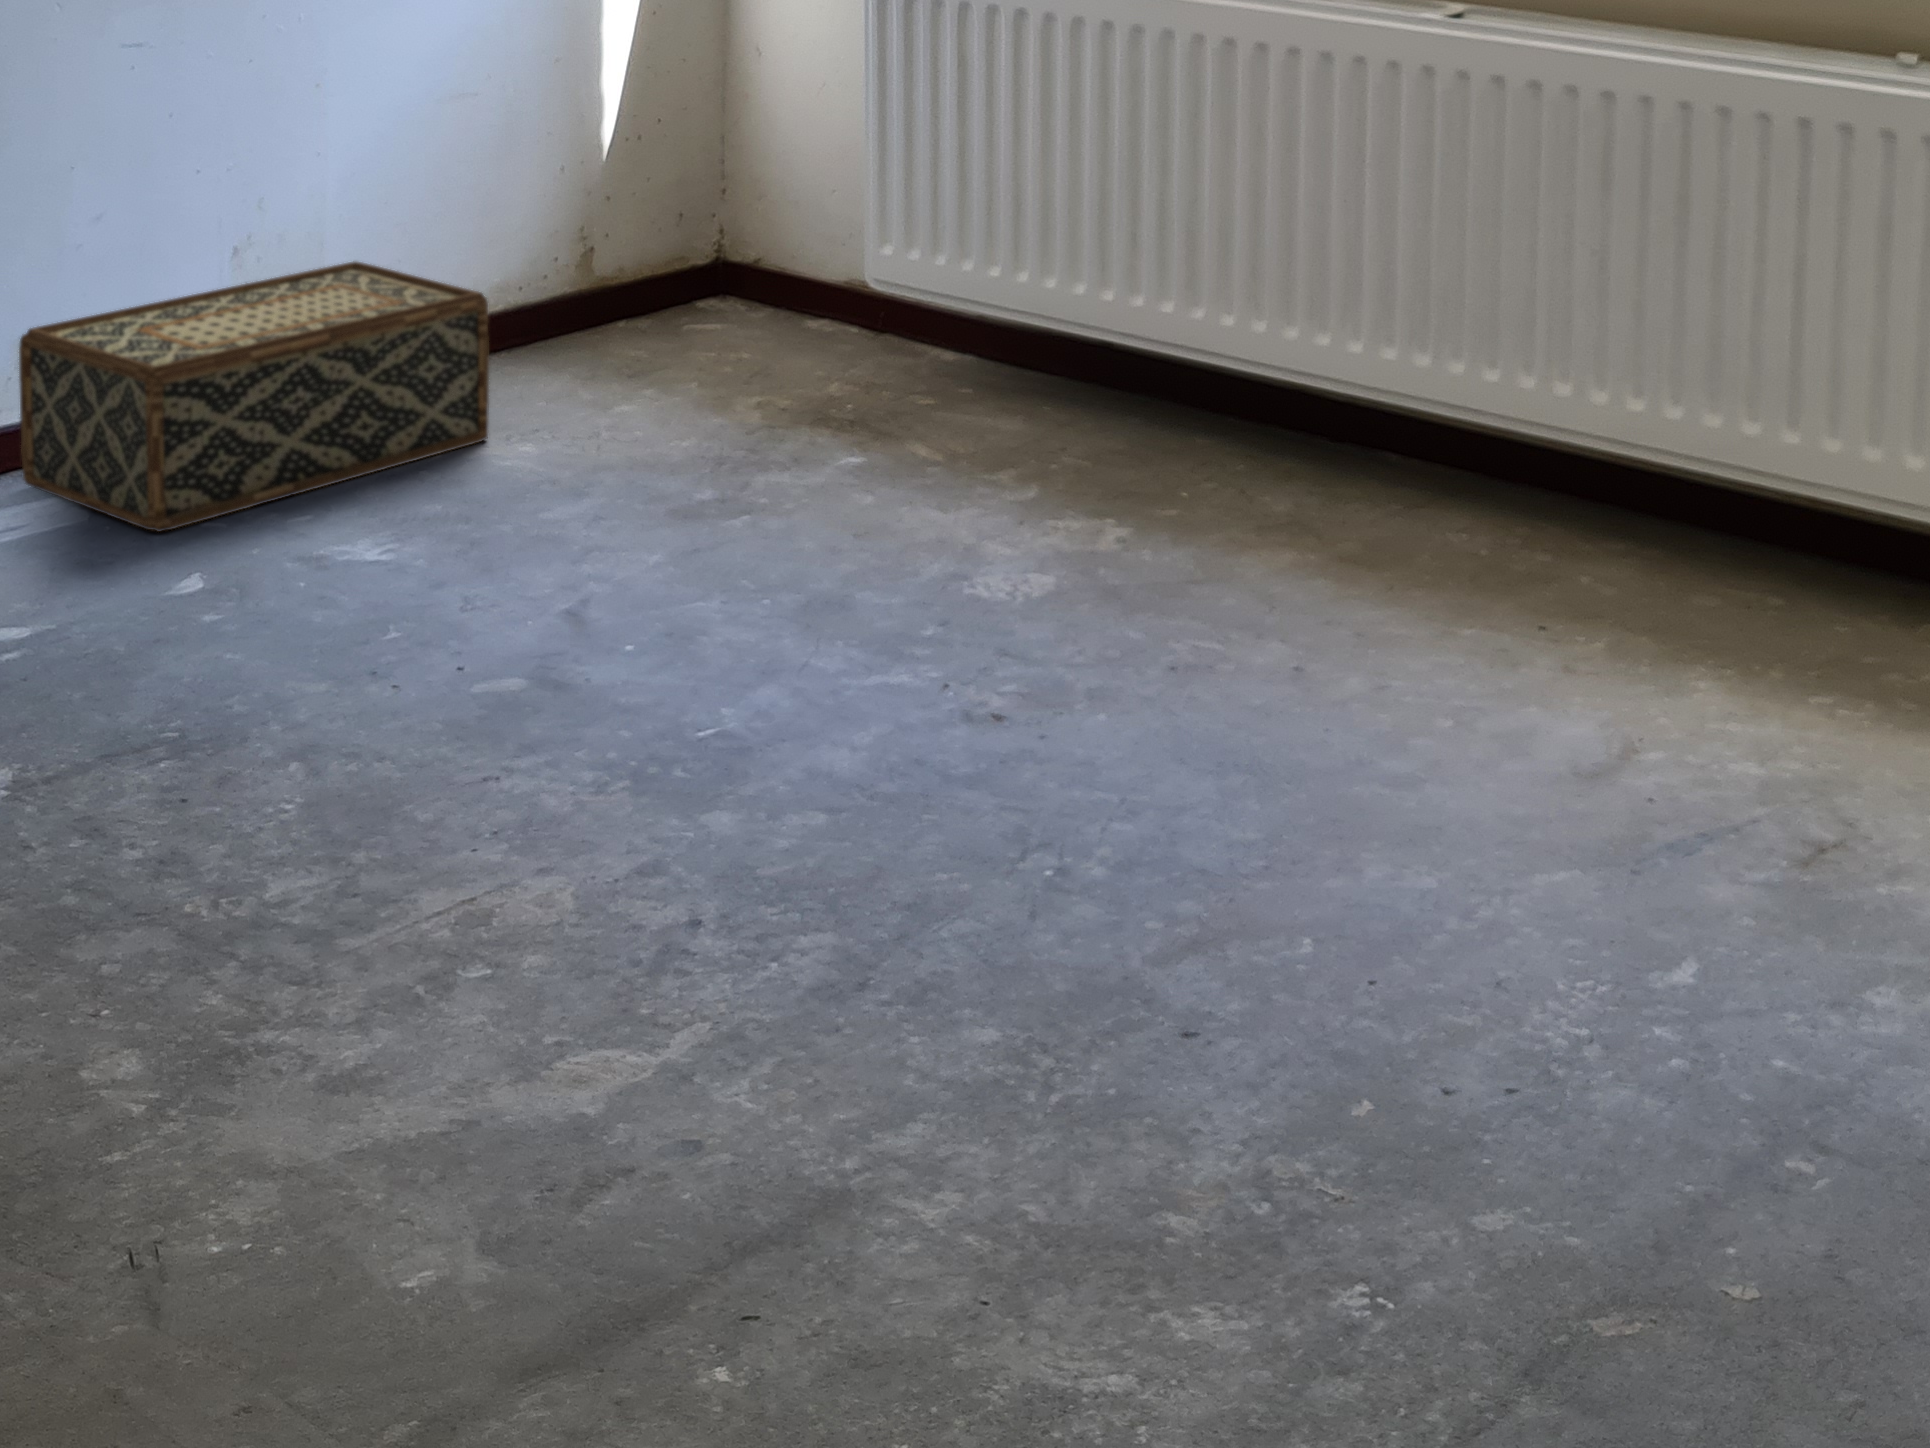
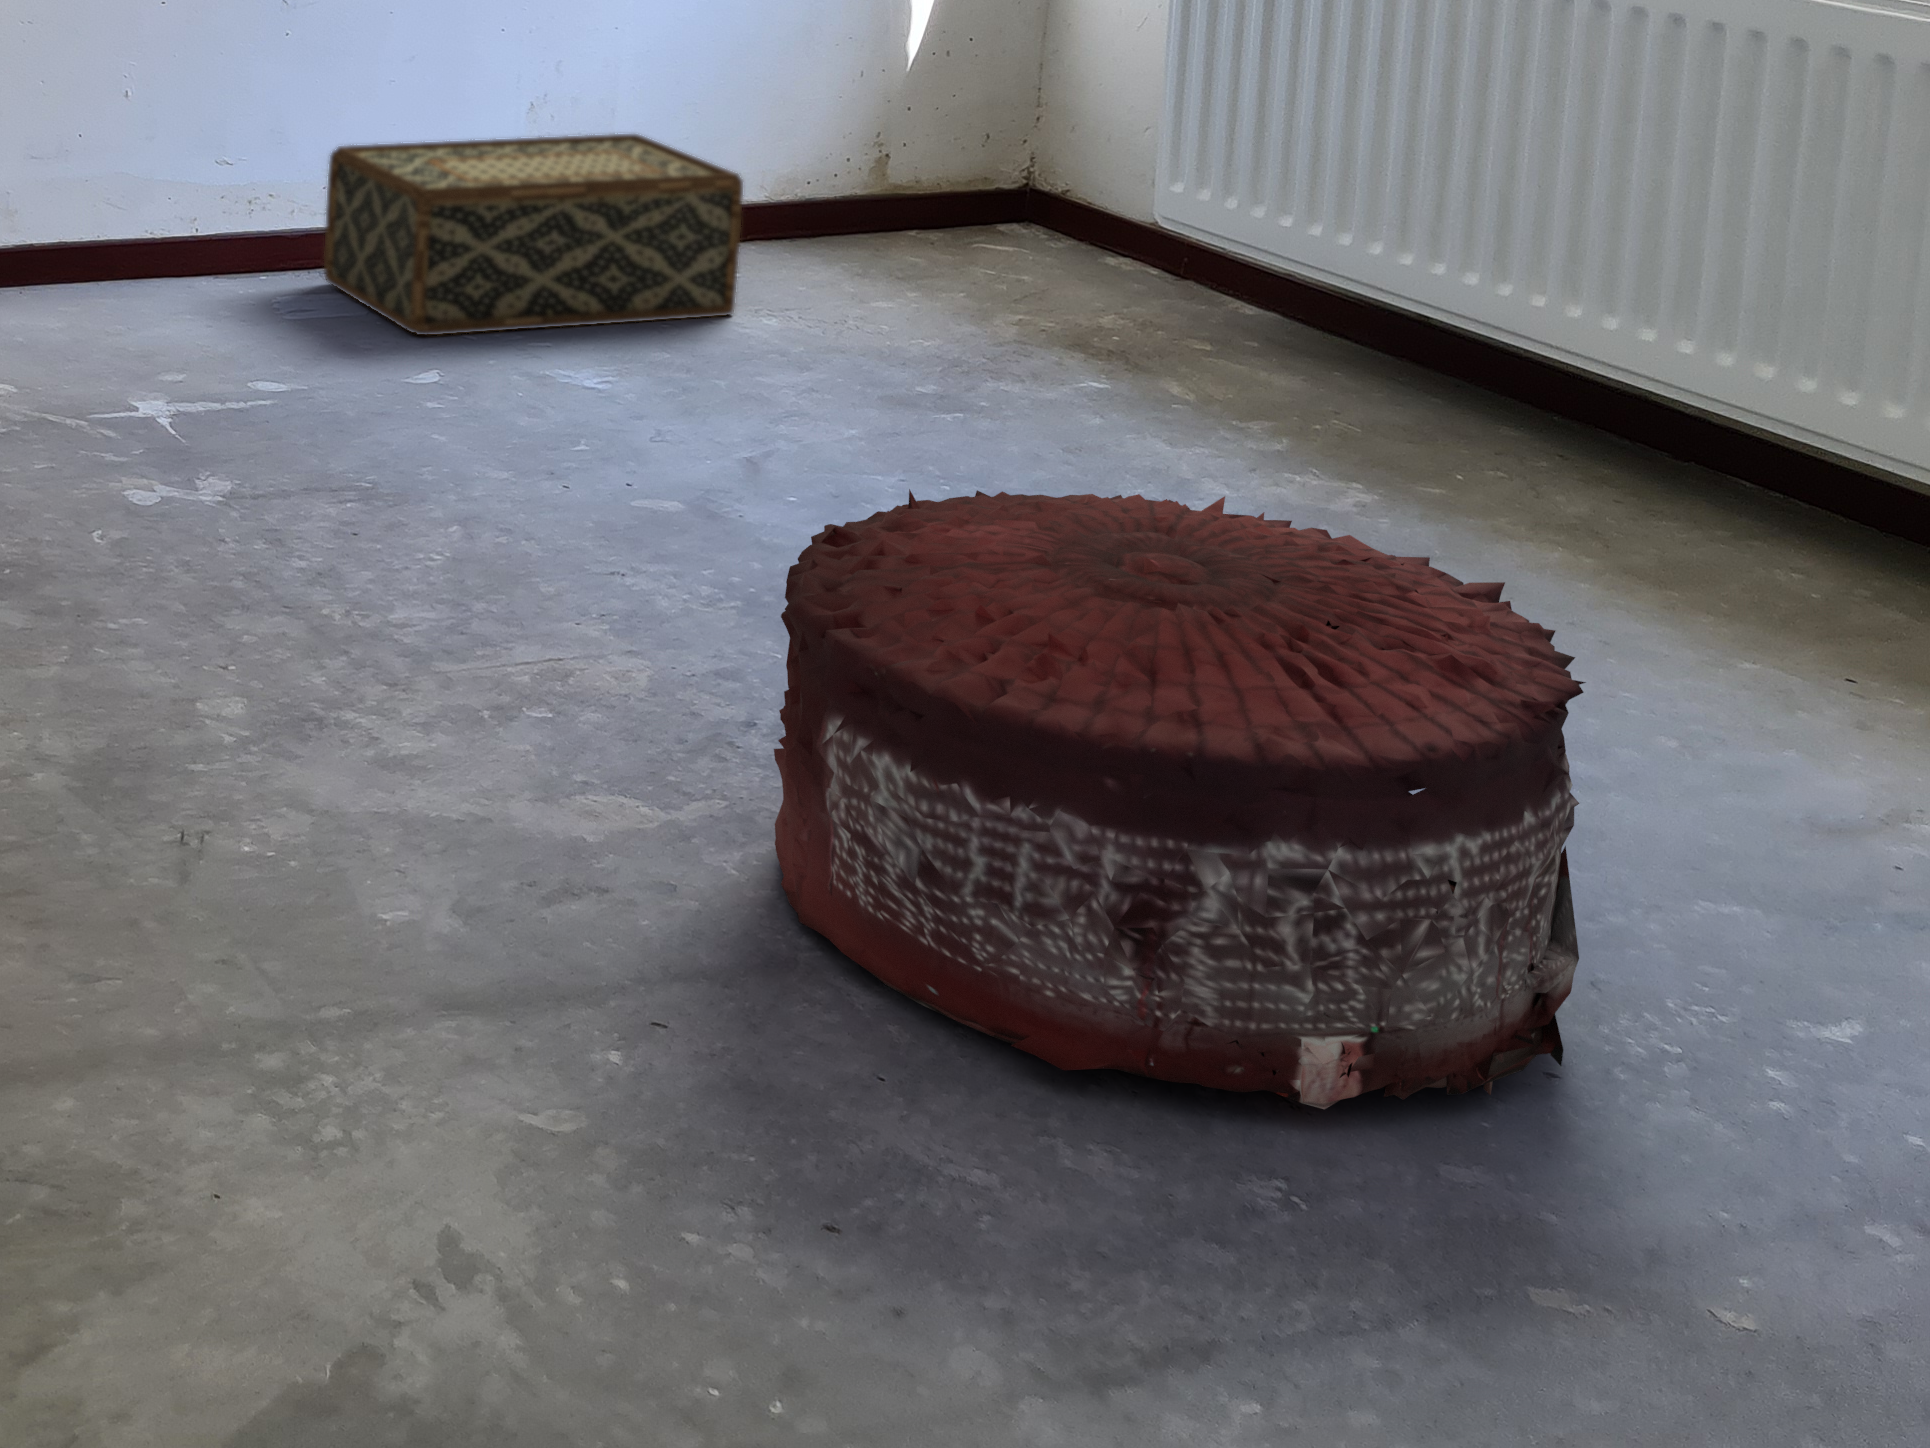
pouf: none [770,585,1527,1245] -> present [774,489,1586,1109]

